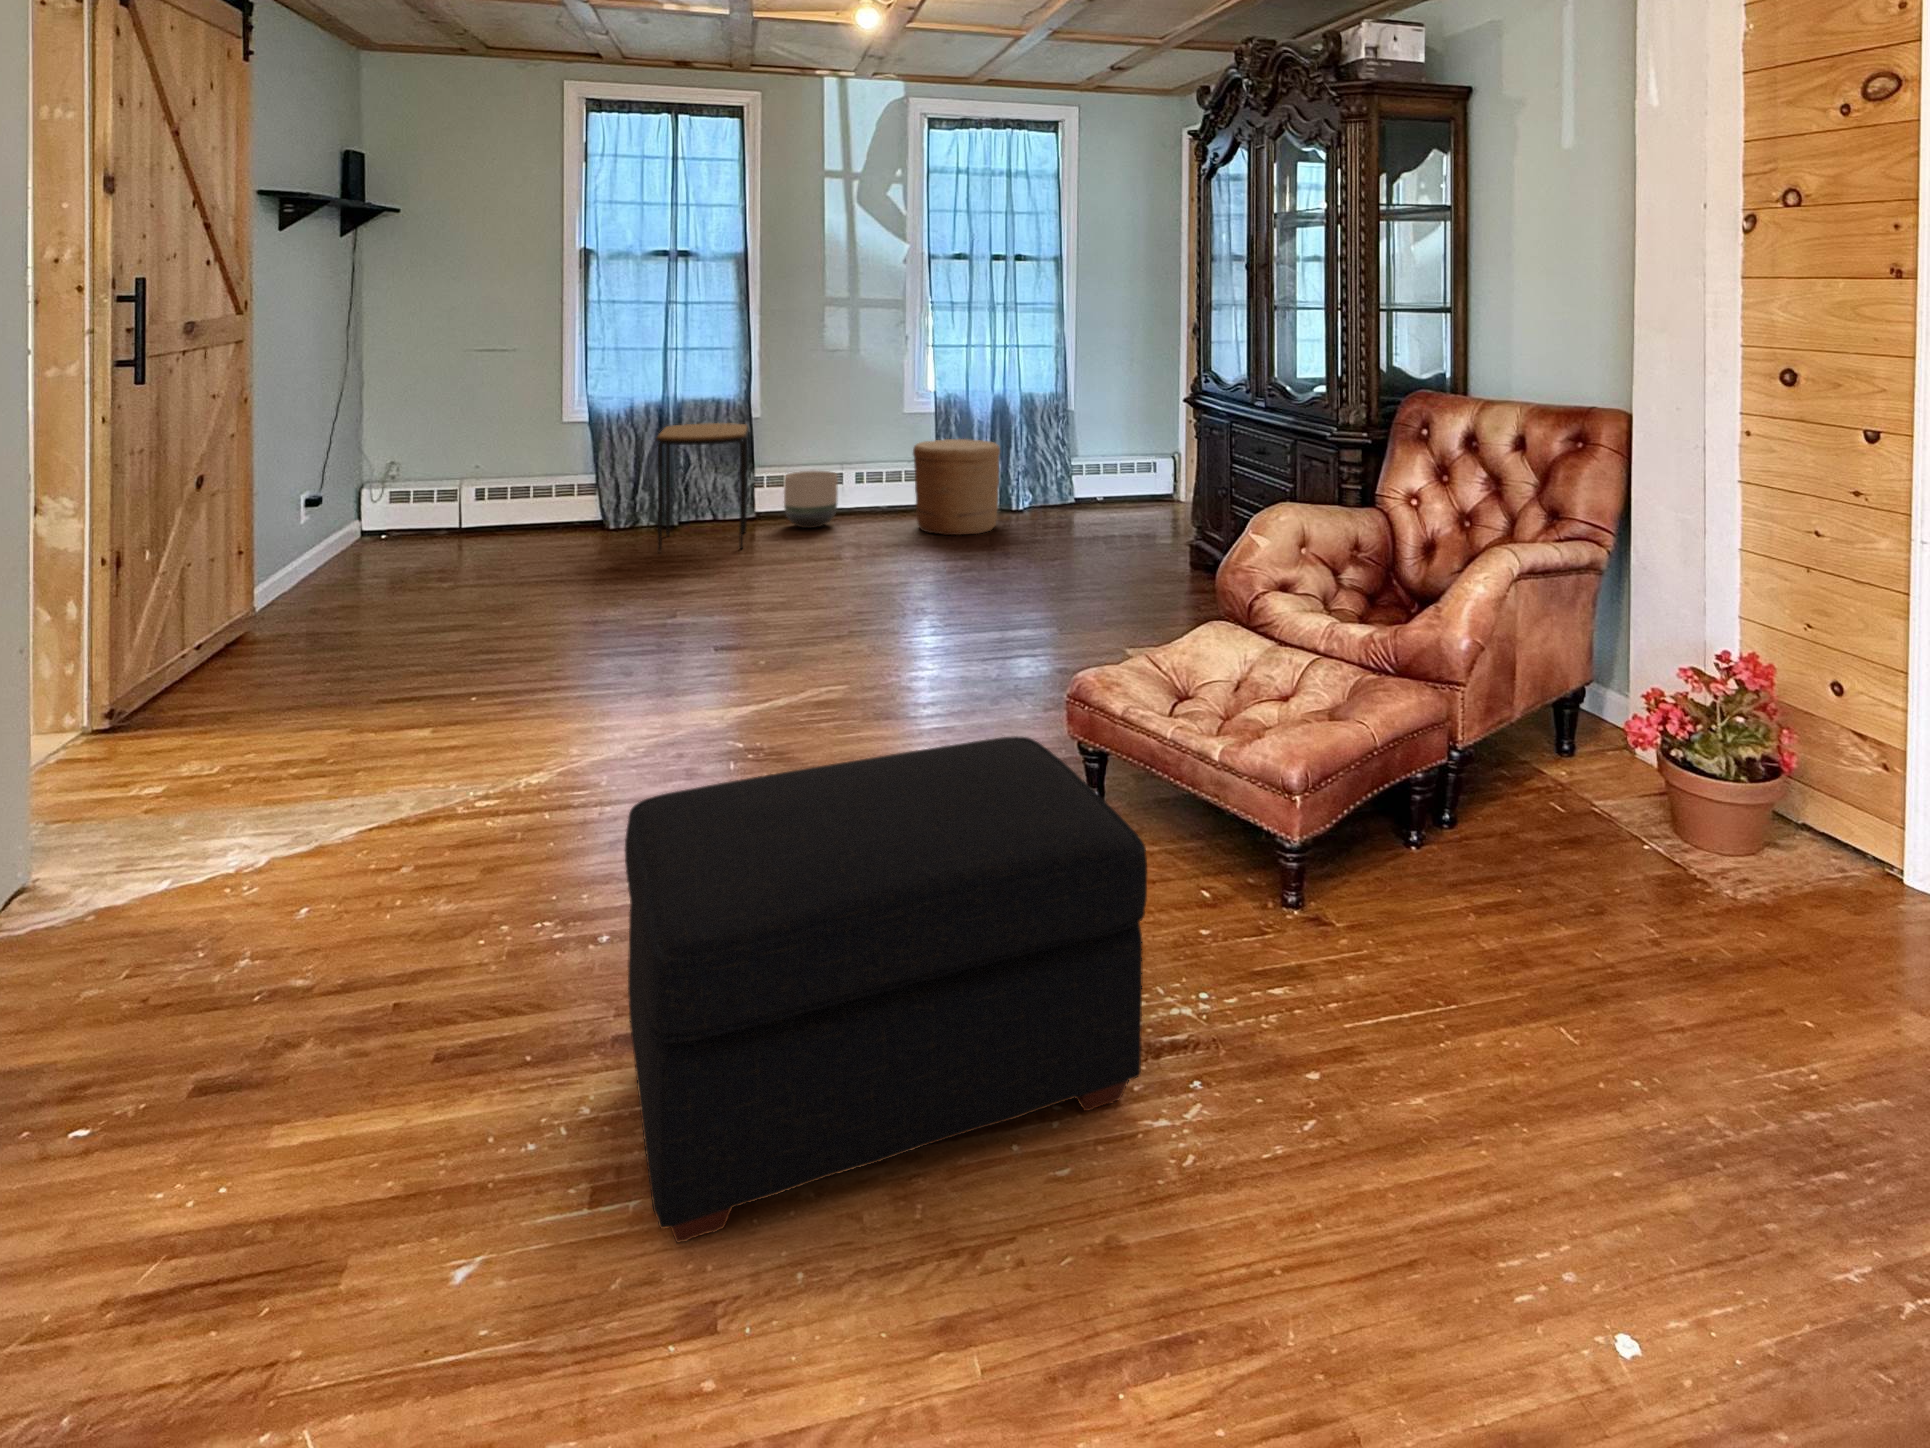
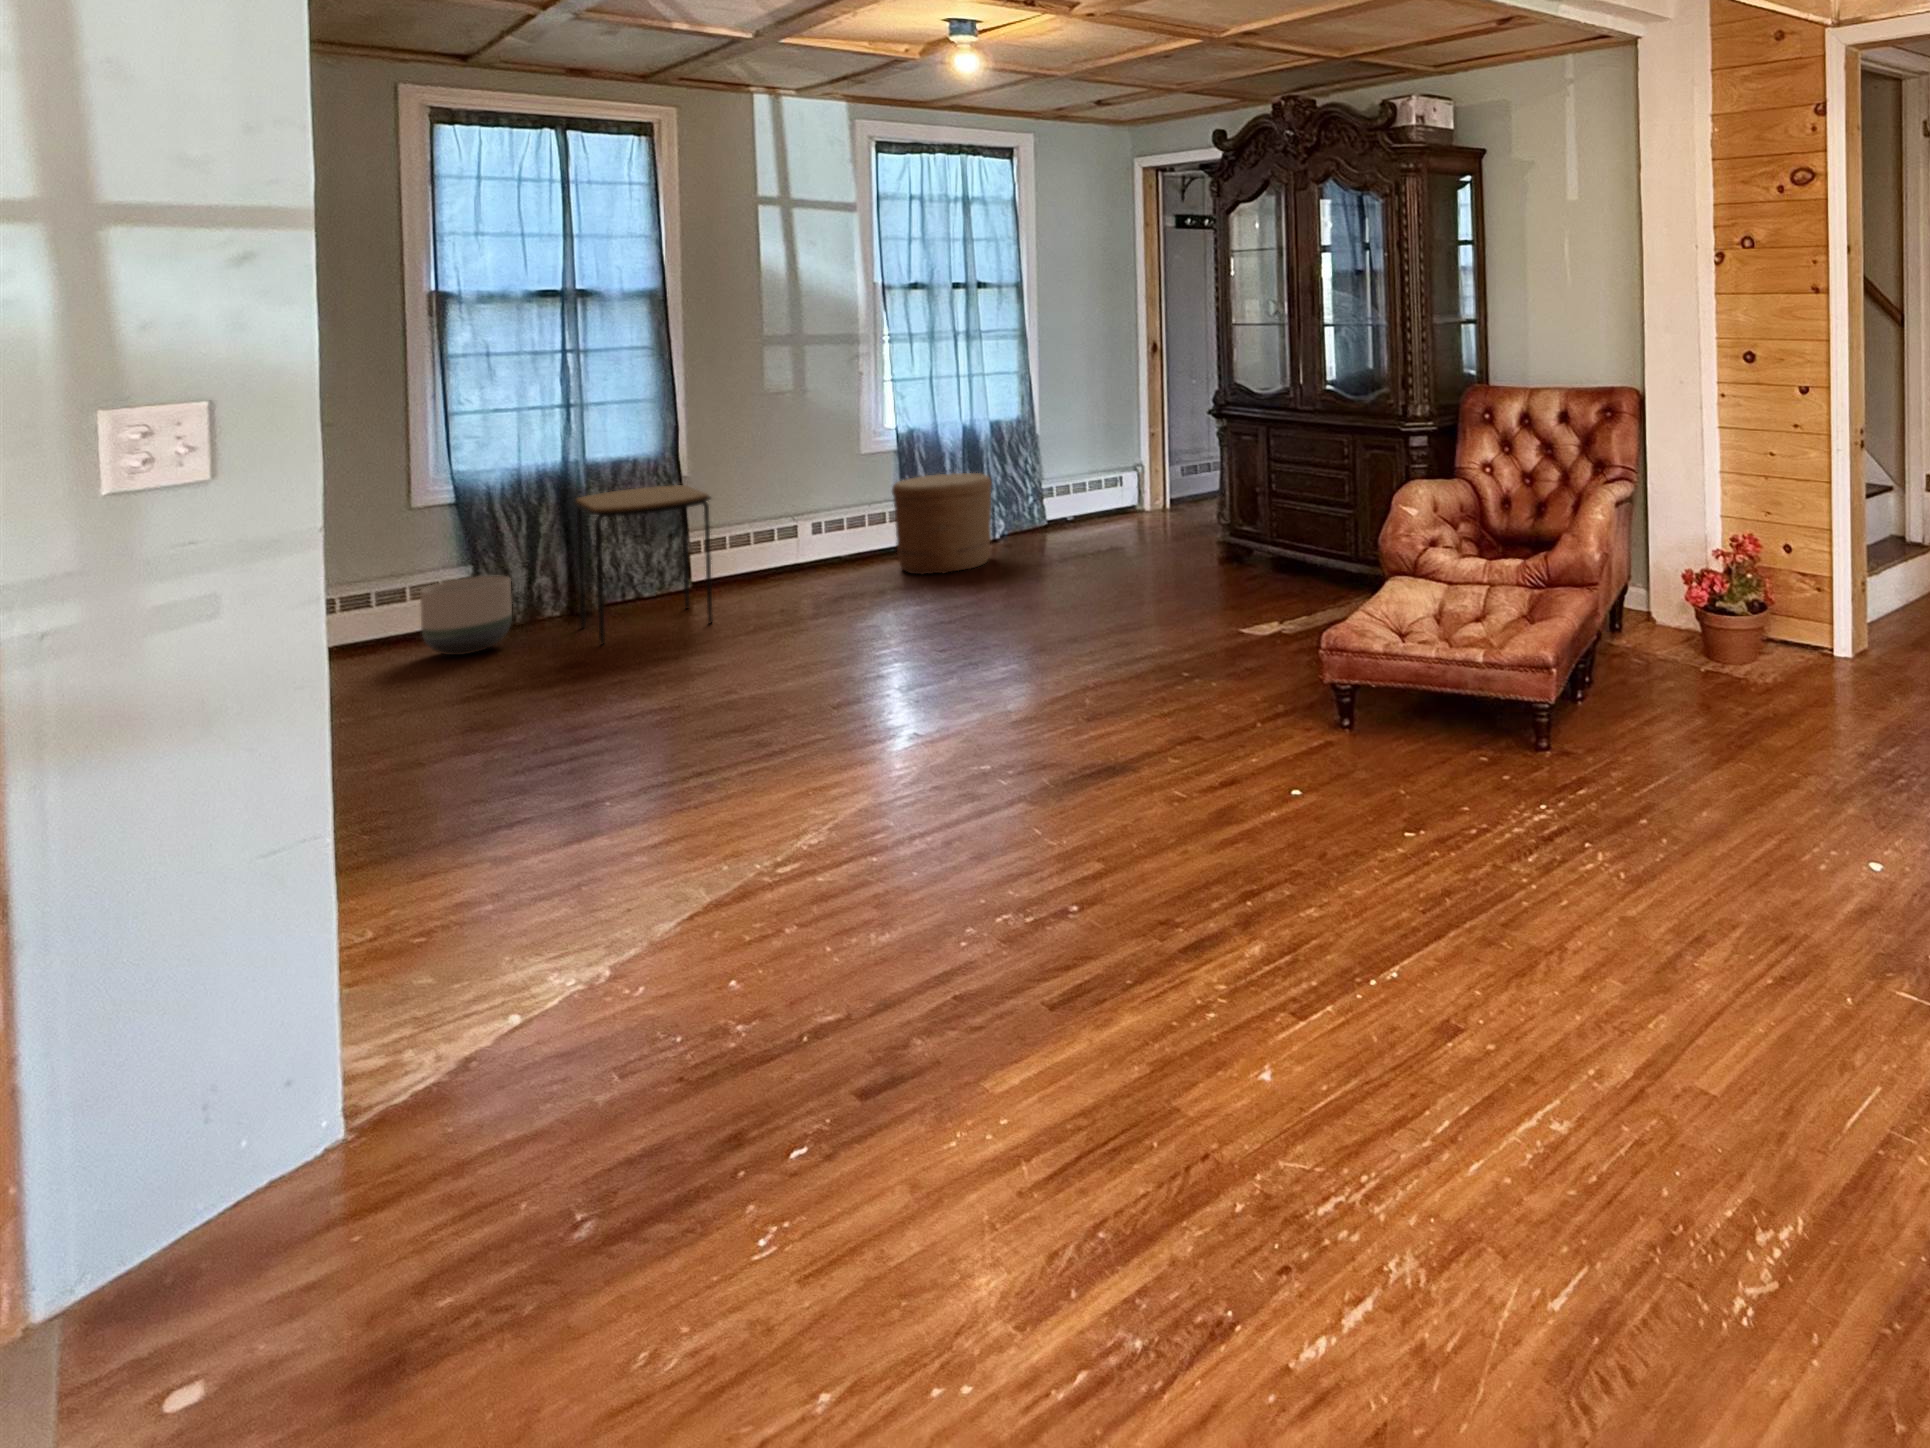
planter: present [784,471,838,528] -> present [420,576,512,655]
ottoman: present [625,736,1147,1243] -> none [1195,660,1570,1007]

